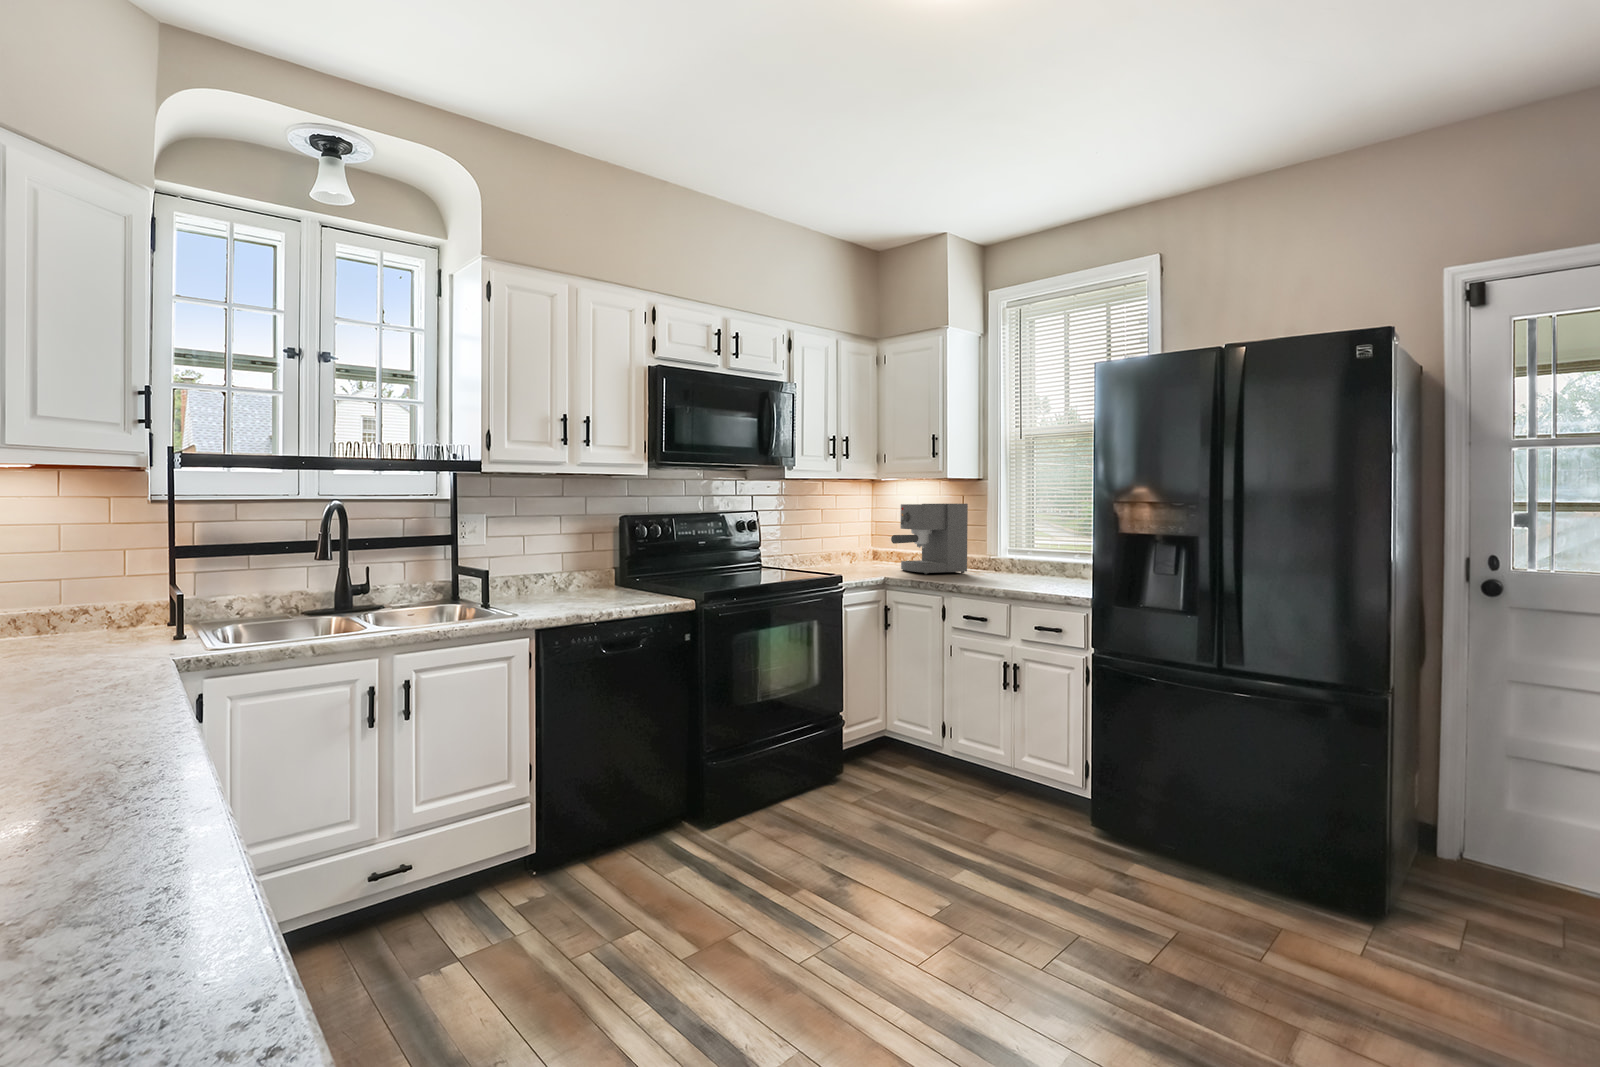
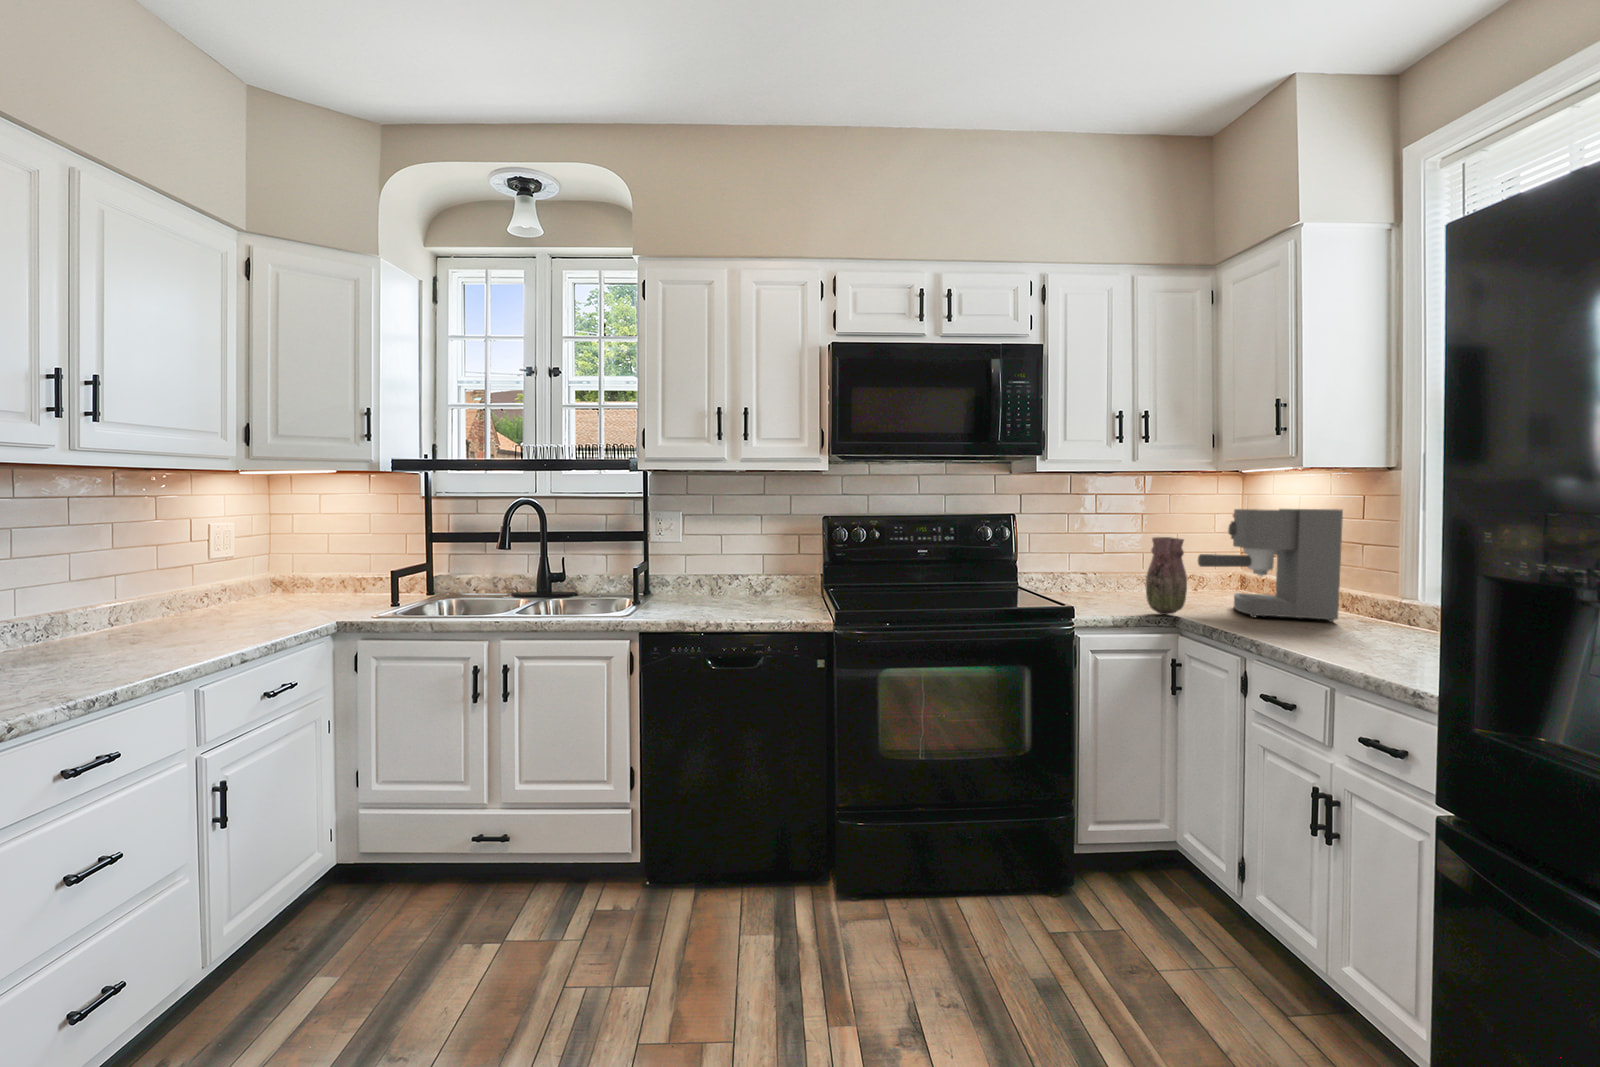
vase: none [870,524,896,577] -> present [1146,537,1187,615]

